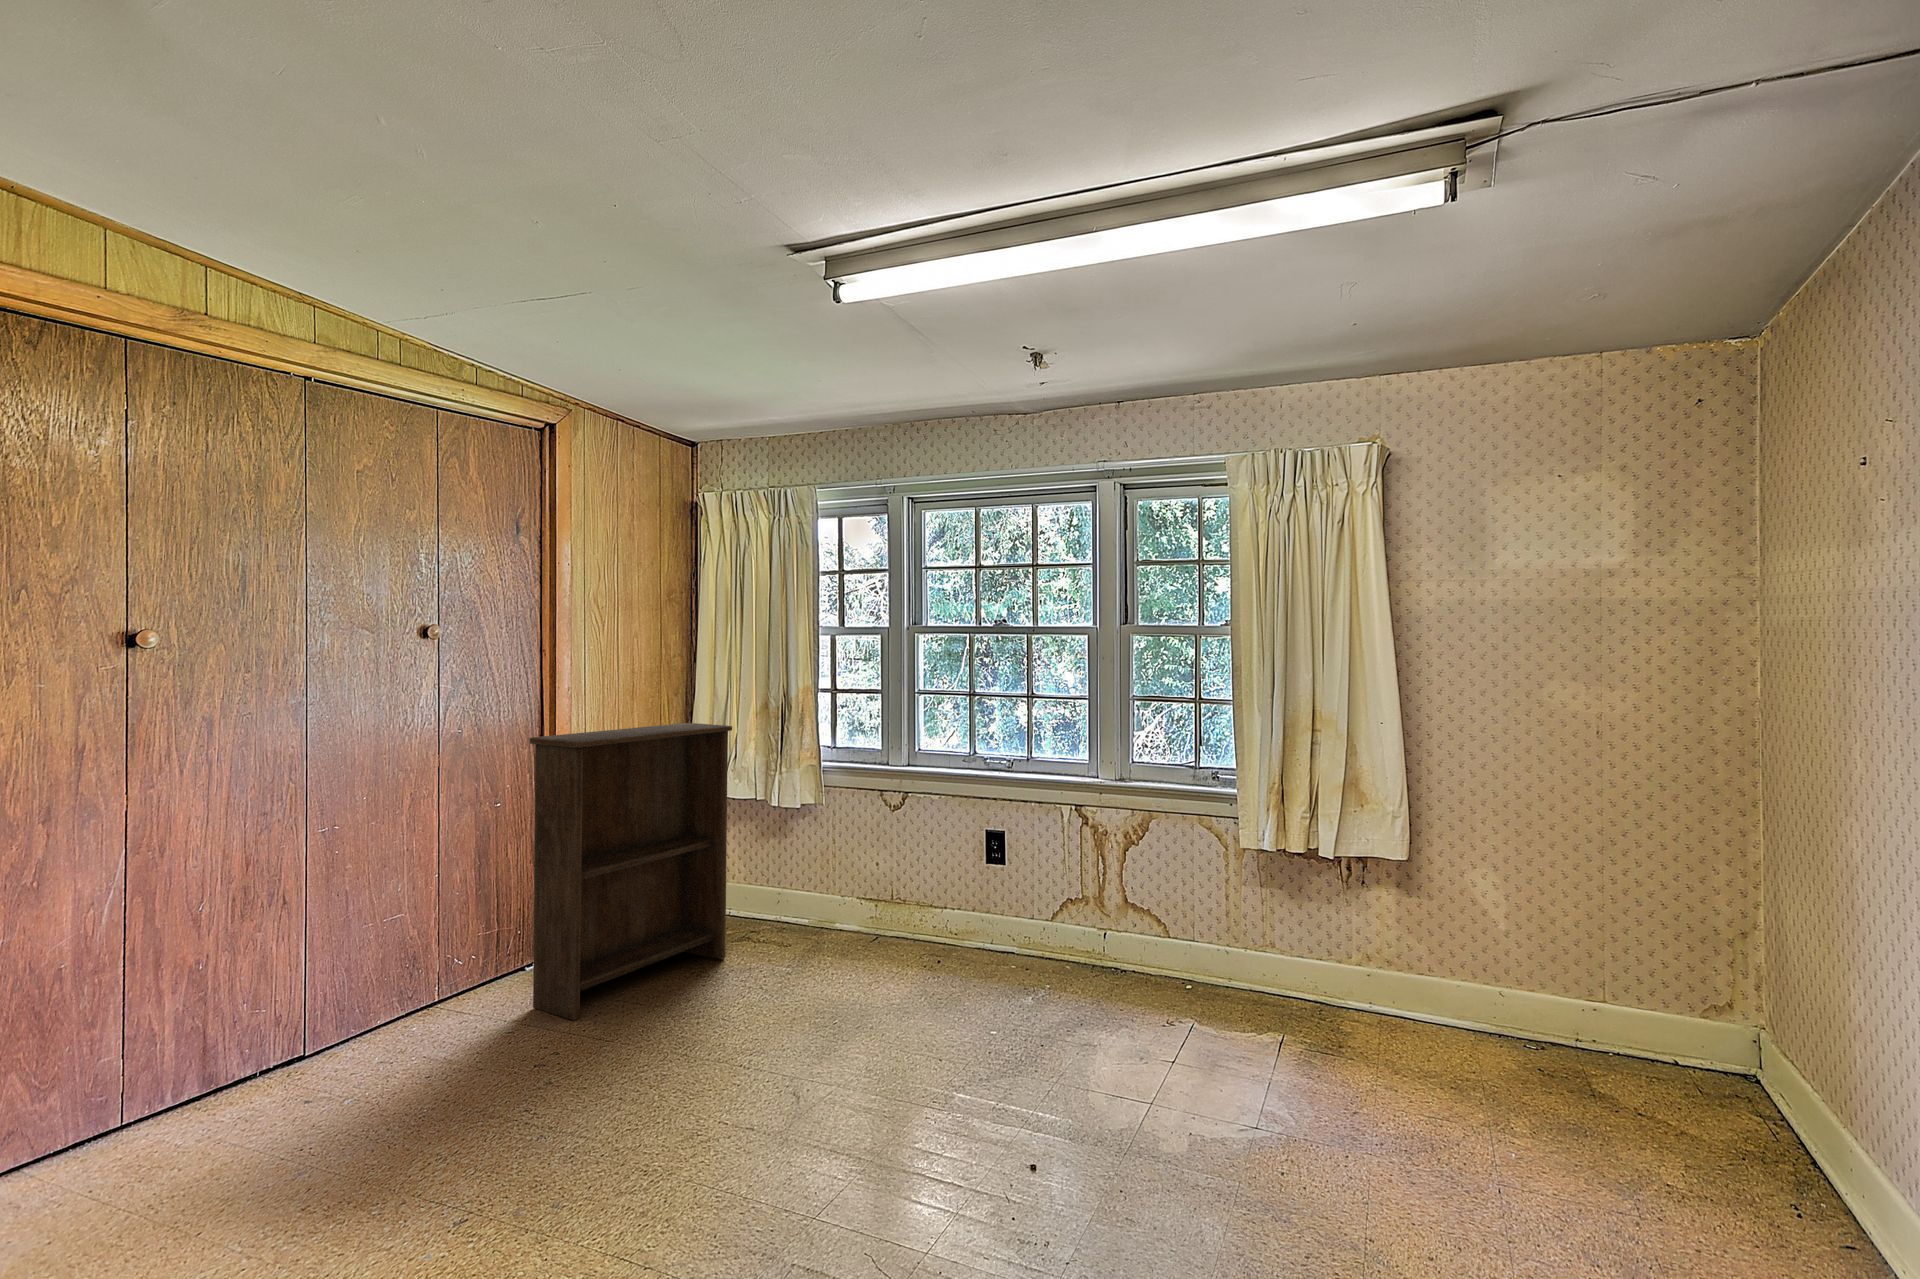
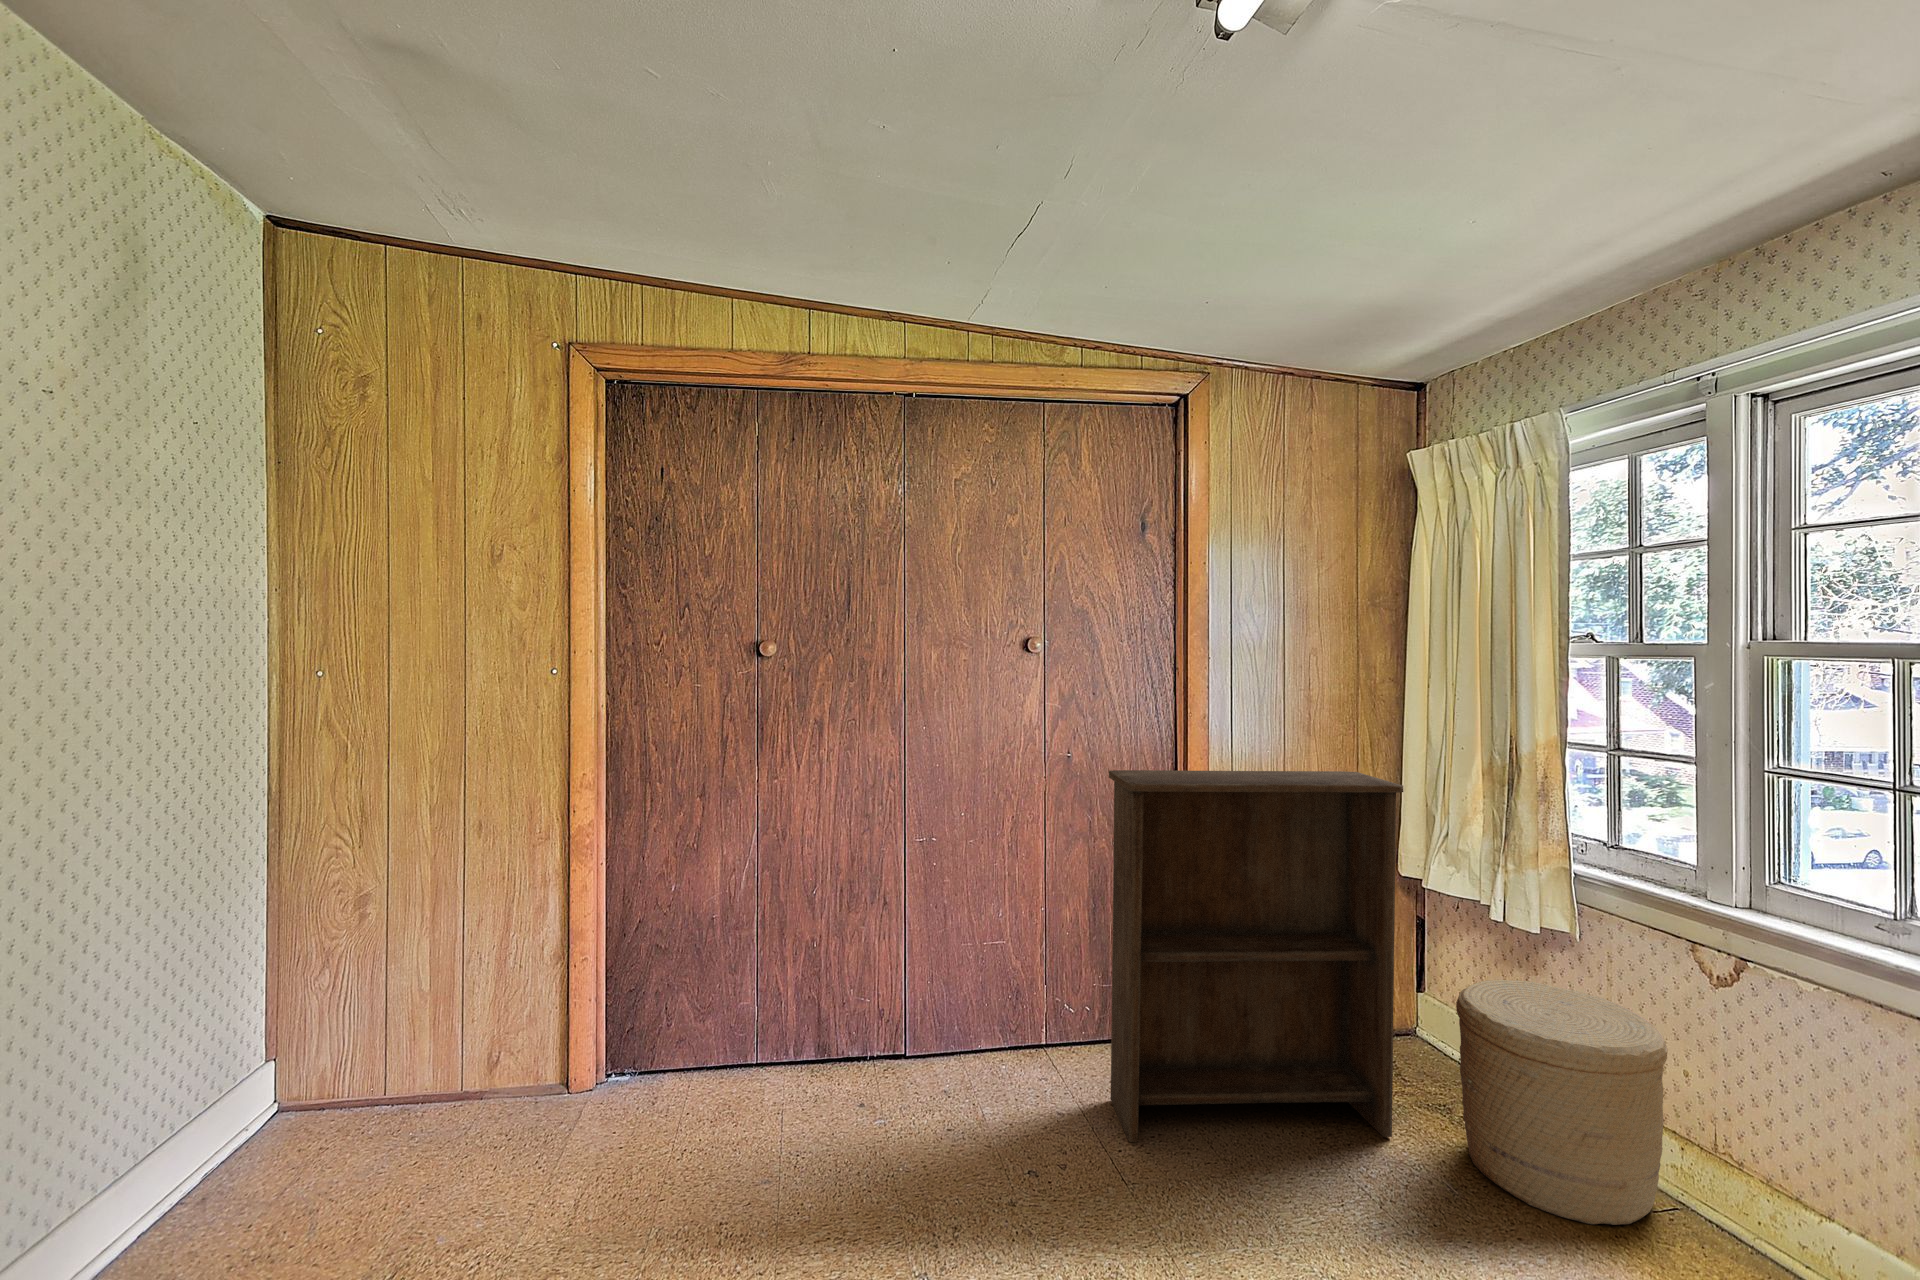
woven basket: none [758,838,860,958] -> present [1456,980,1668,1225]

